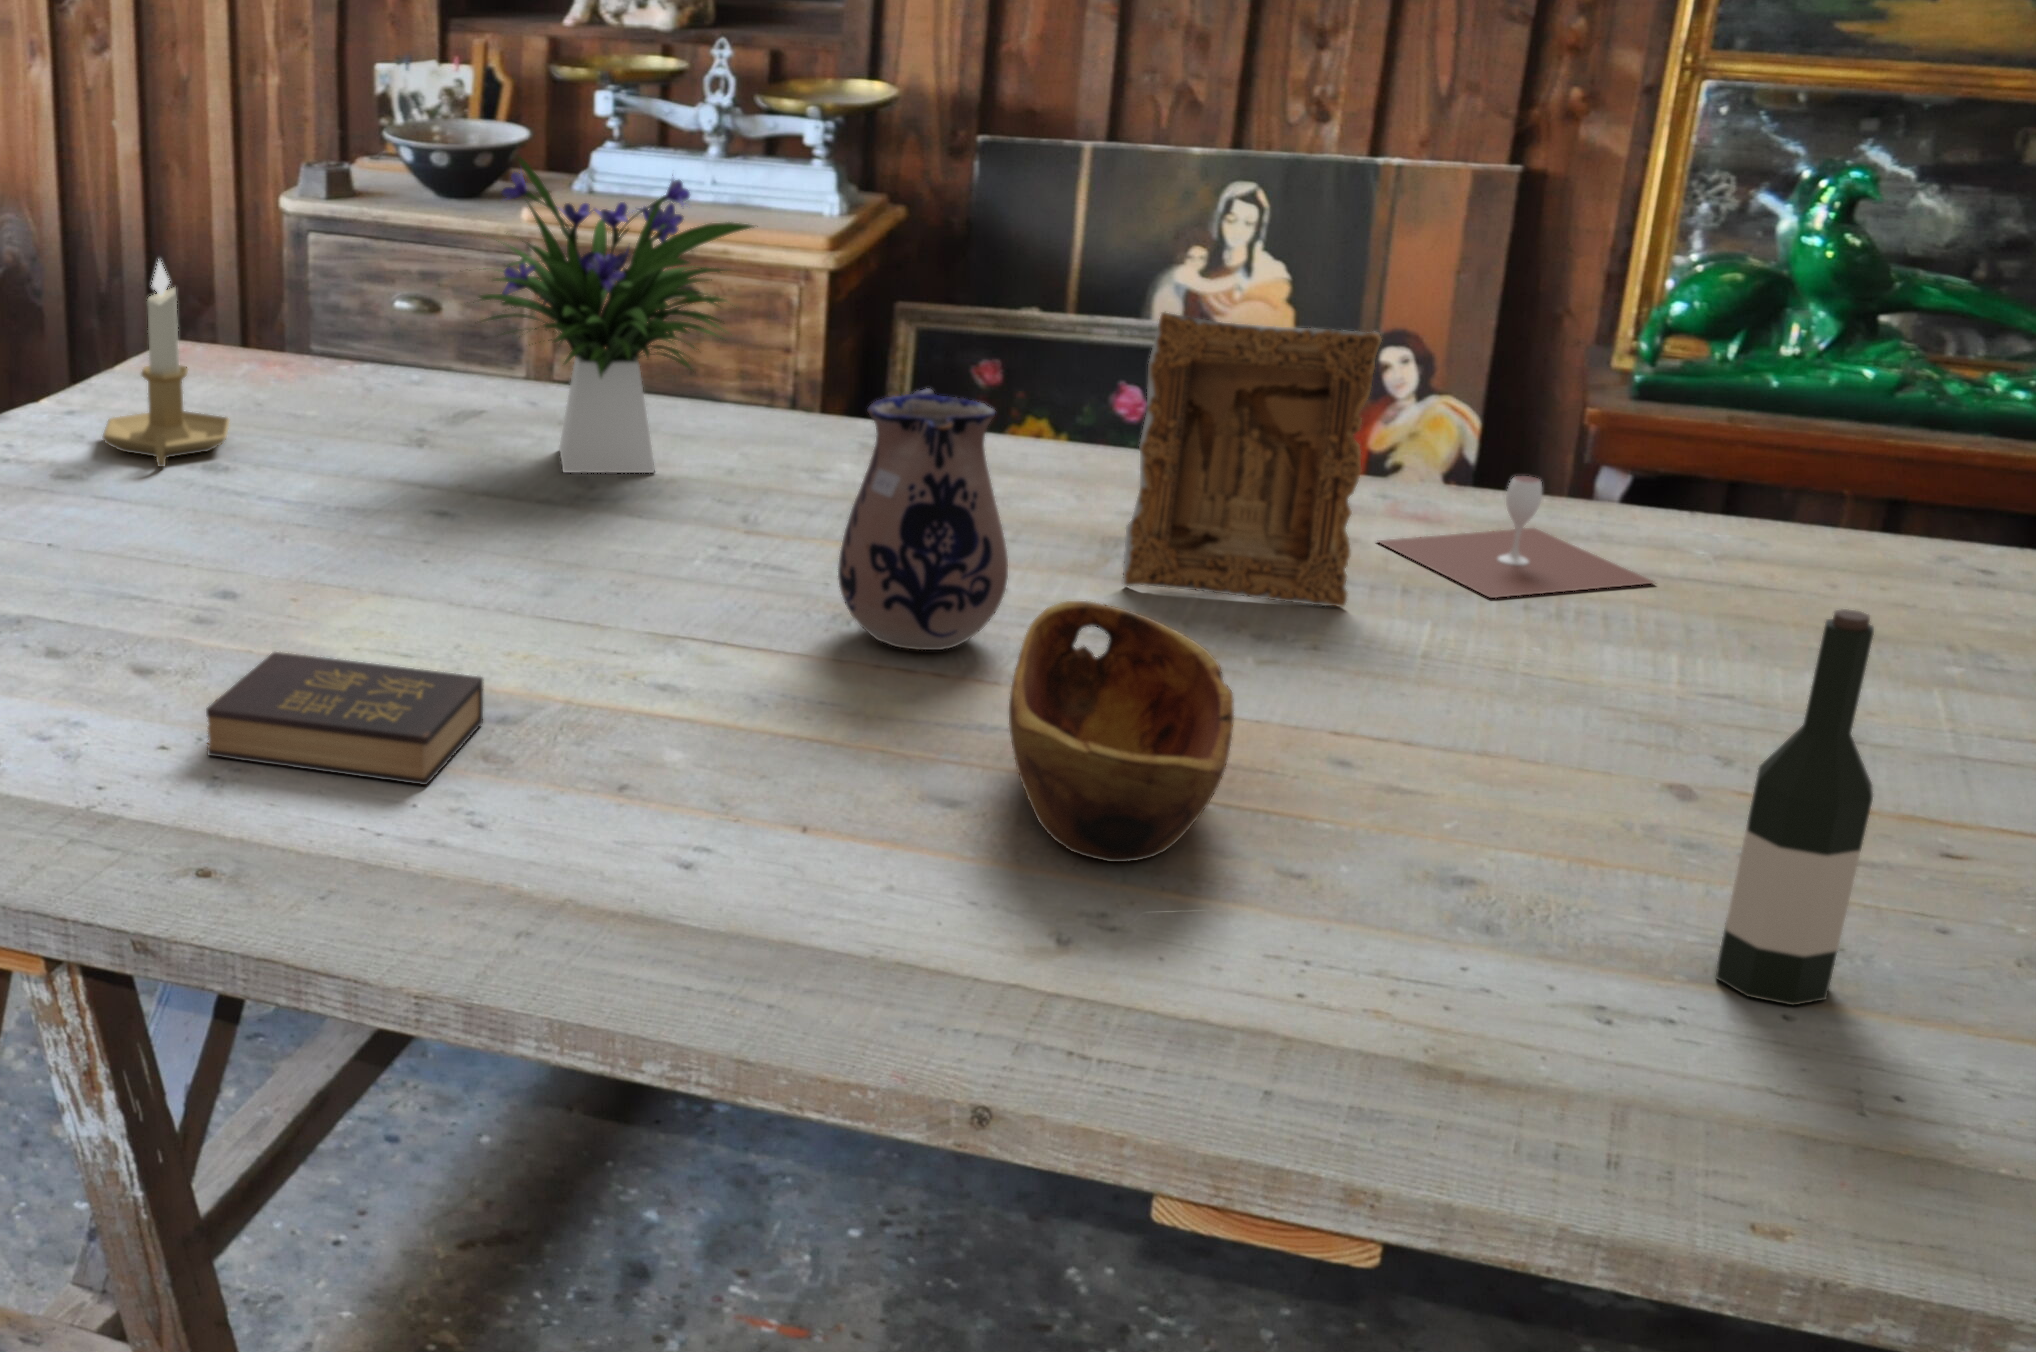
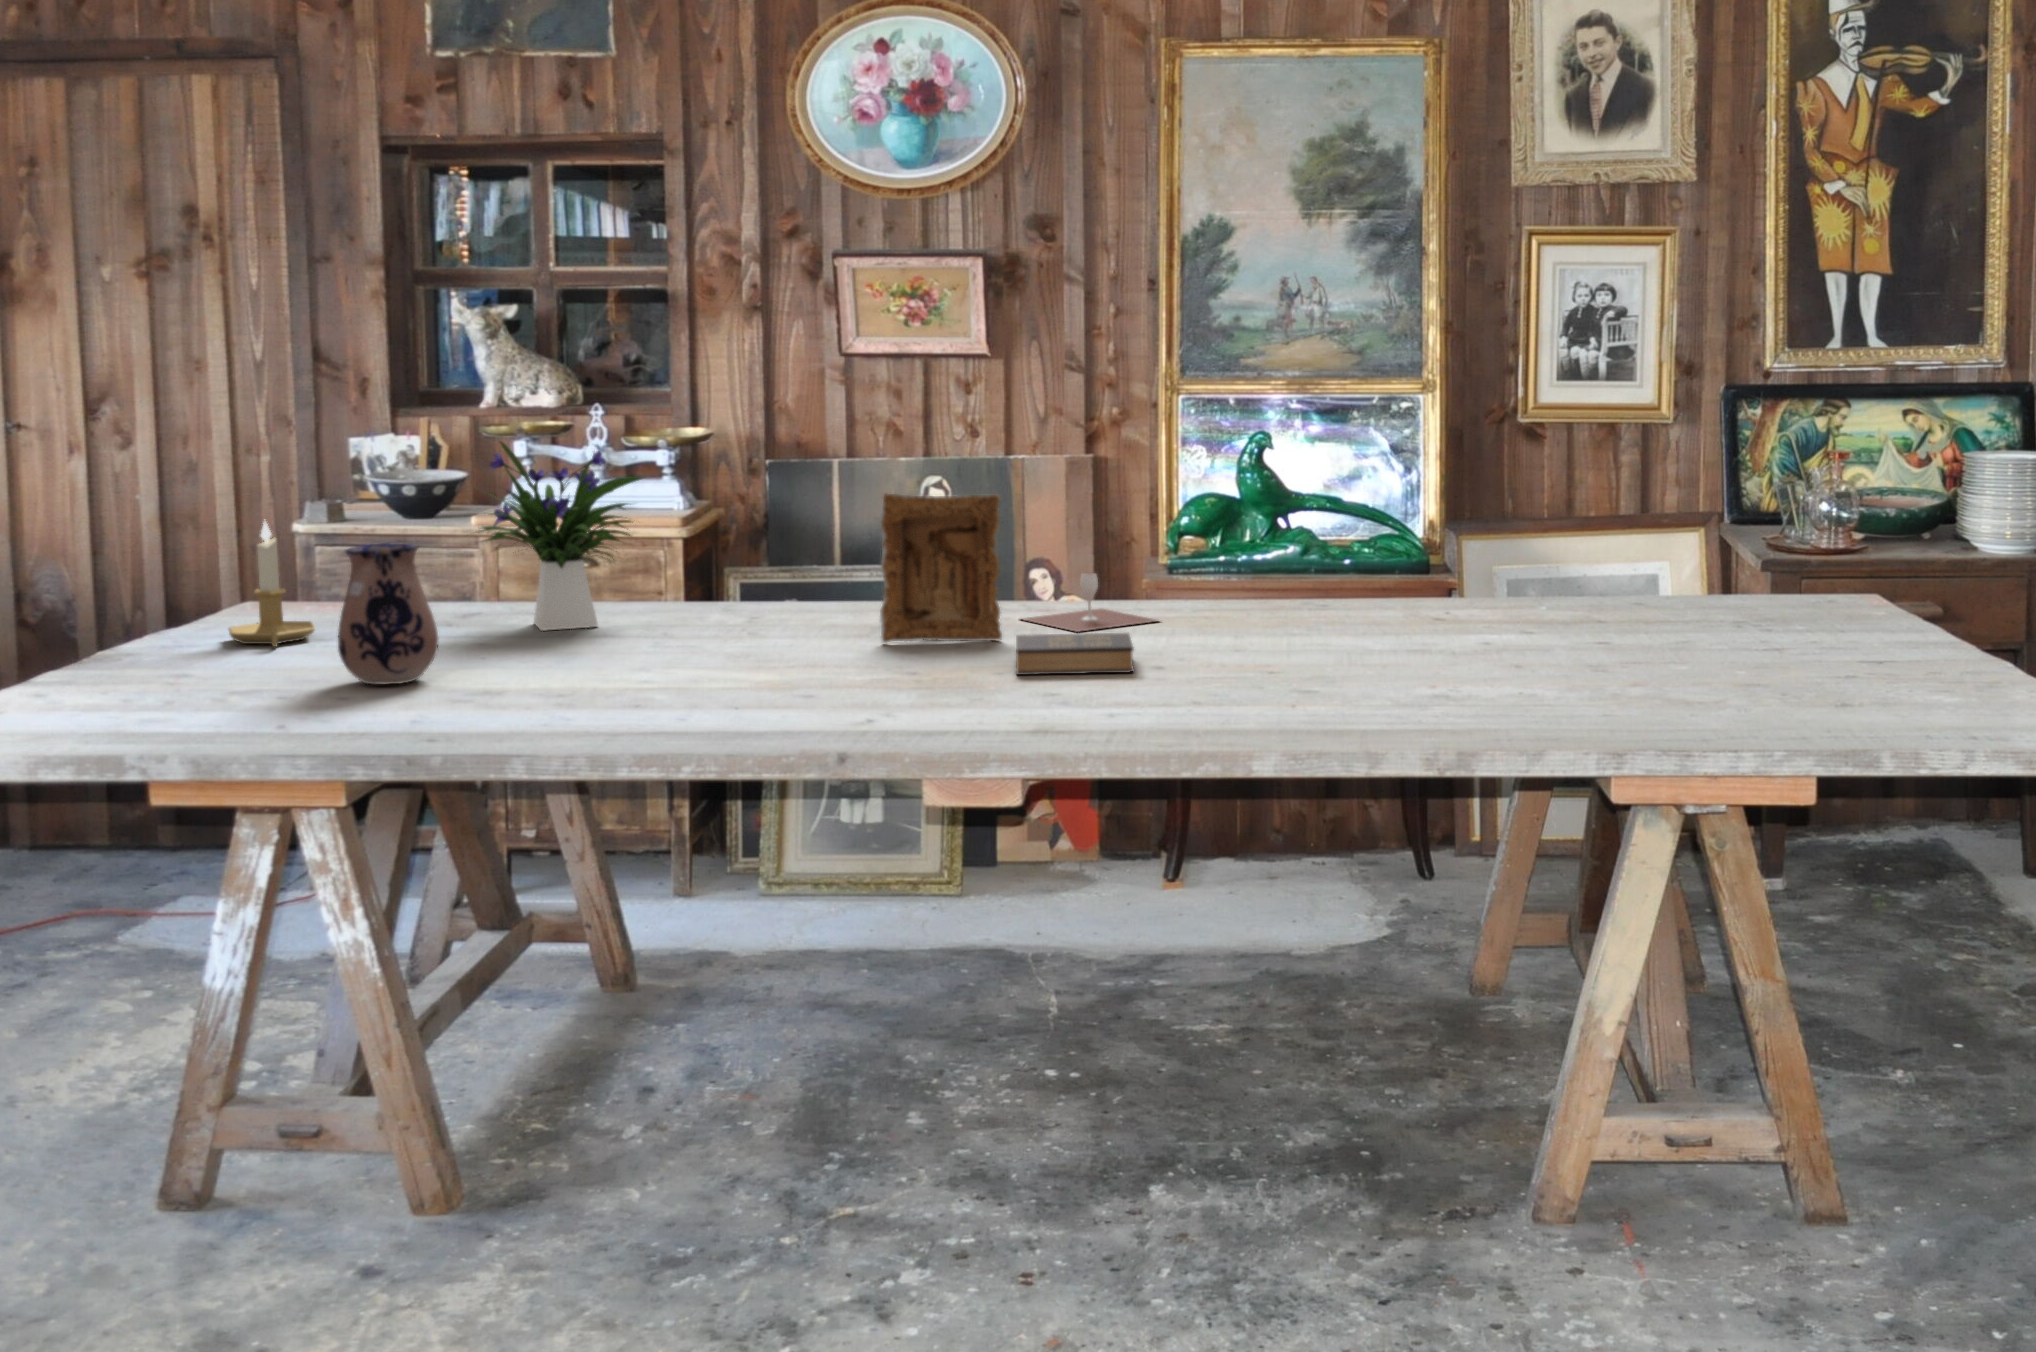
ceramic pitcher: present [838,389,1008,650] -> present [338,543,439,684]
wooden bowl: present [1009,601,1234,862] -> none [827,615,939,721]
wine bottle: present [1716,609,1874,1005] -> none [1168,540,1217,727]
hardback book: present [206,652,483,785] -> present [1016,633,1134,675]

